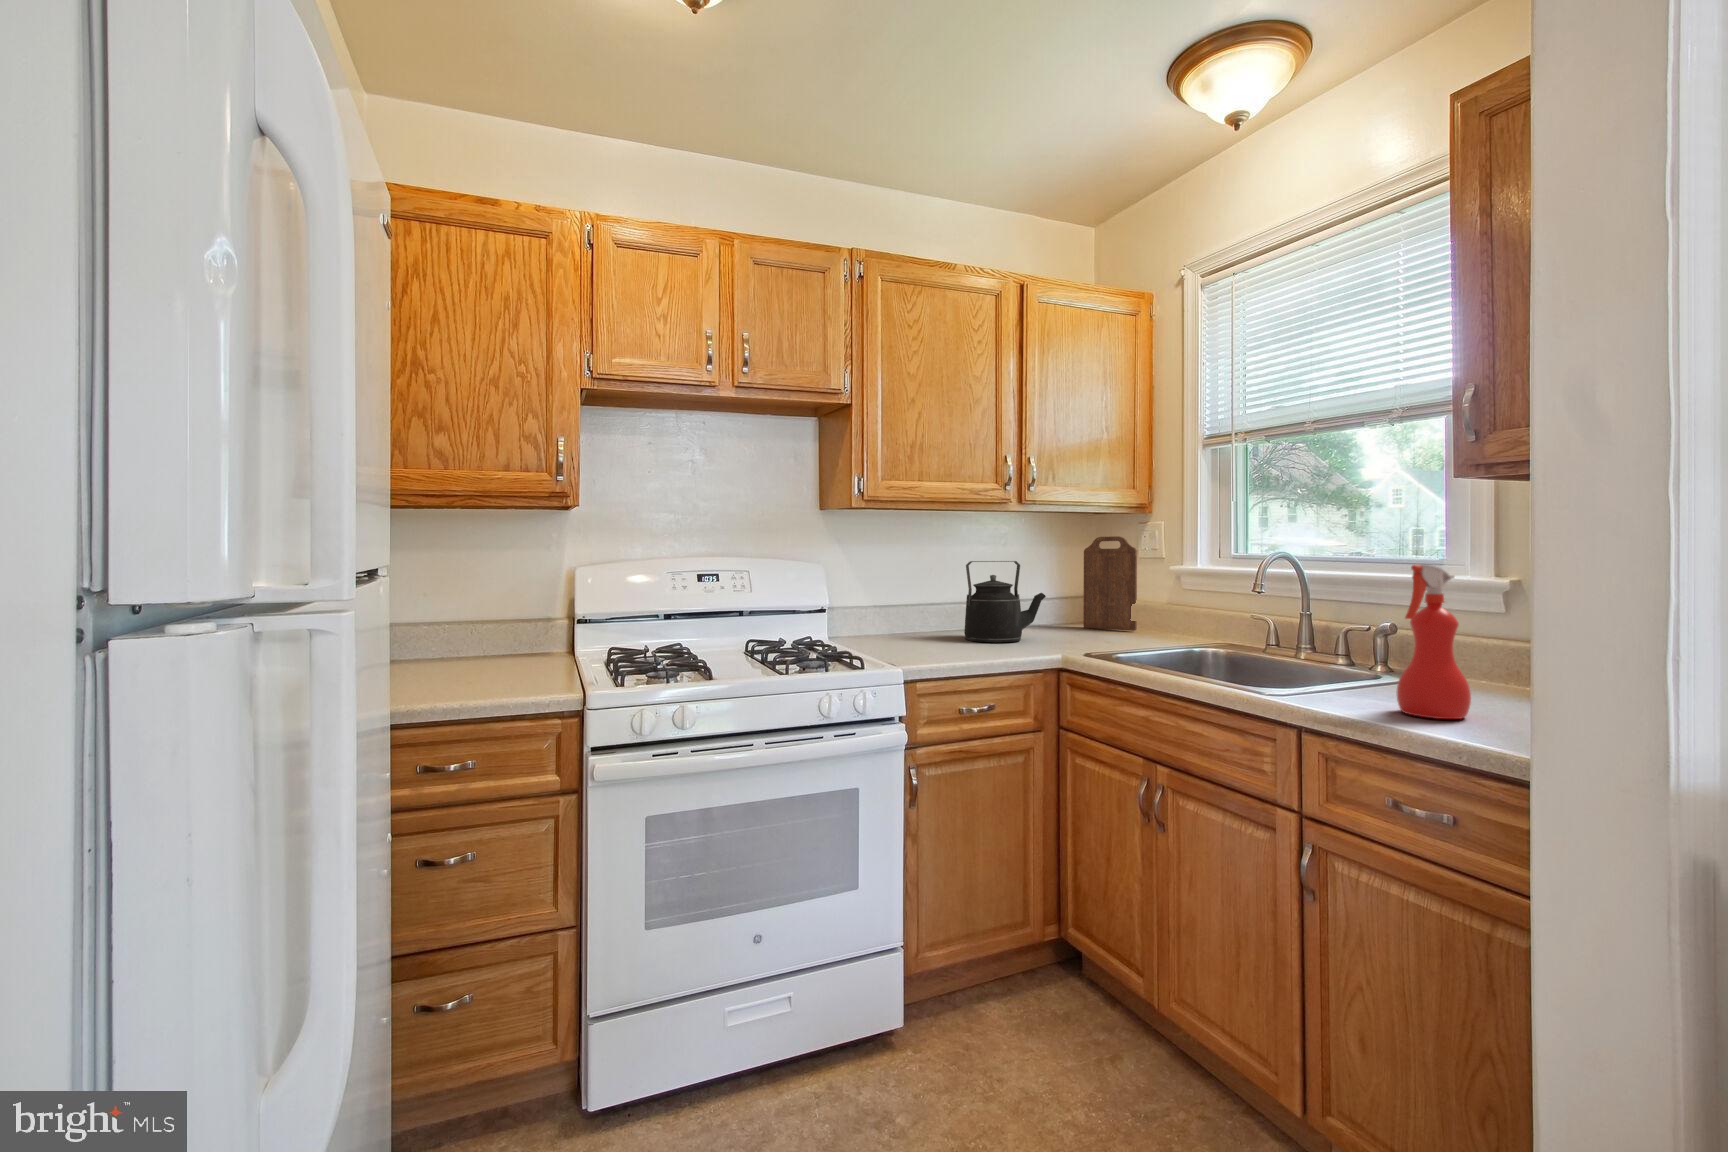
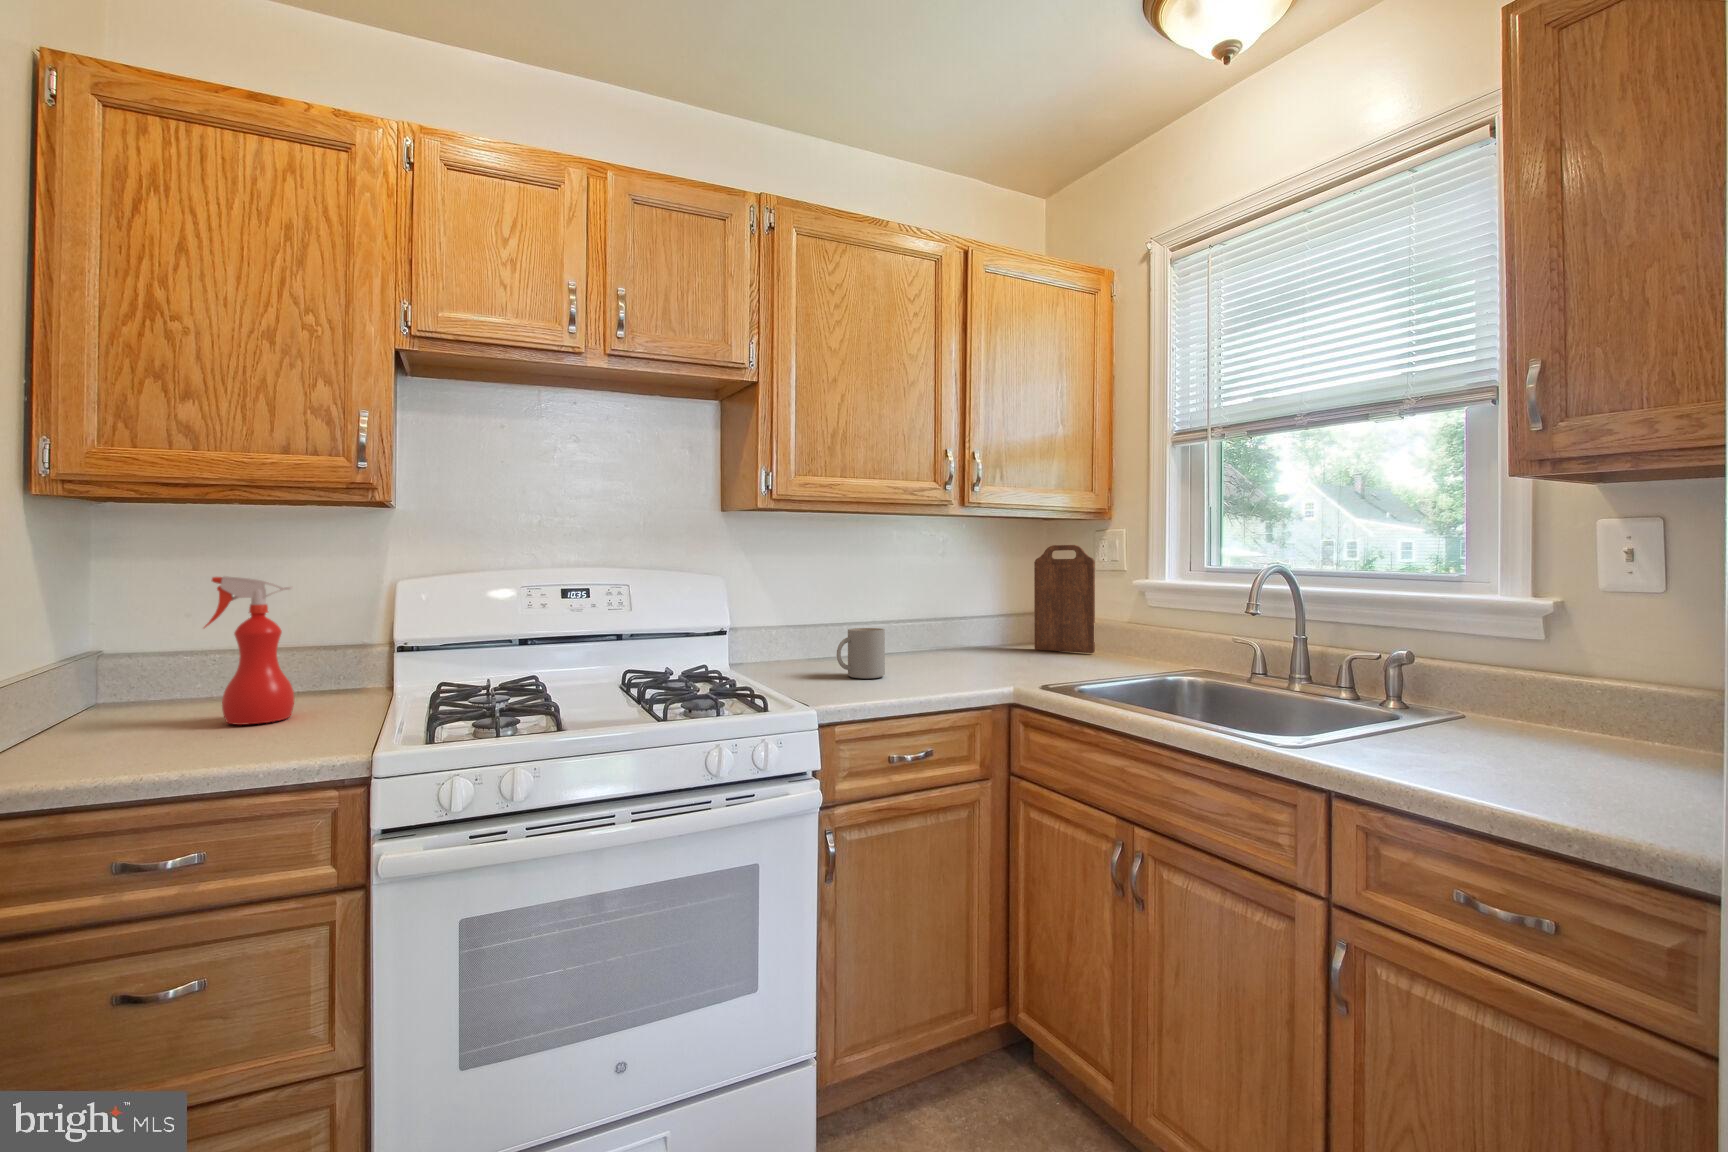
kettle: present [964,561,1046,642] -> none [897,573,993,670]
spray bottle: present [1397,564,1471,719] -> present [204,576,294,725]
mug: none [915,607,955,648] -> present [837,628,885,678]

